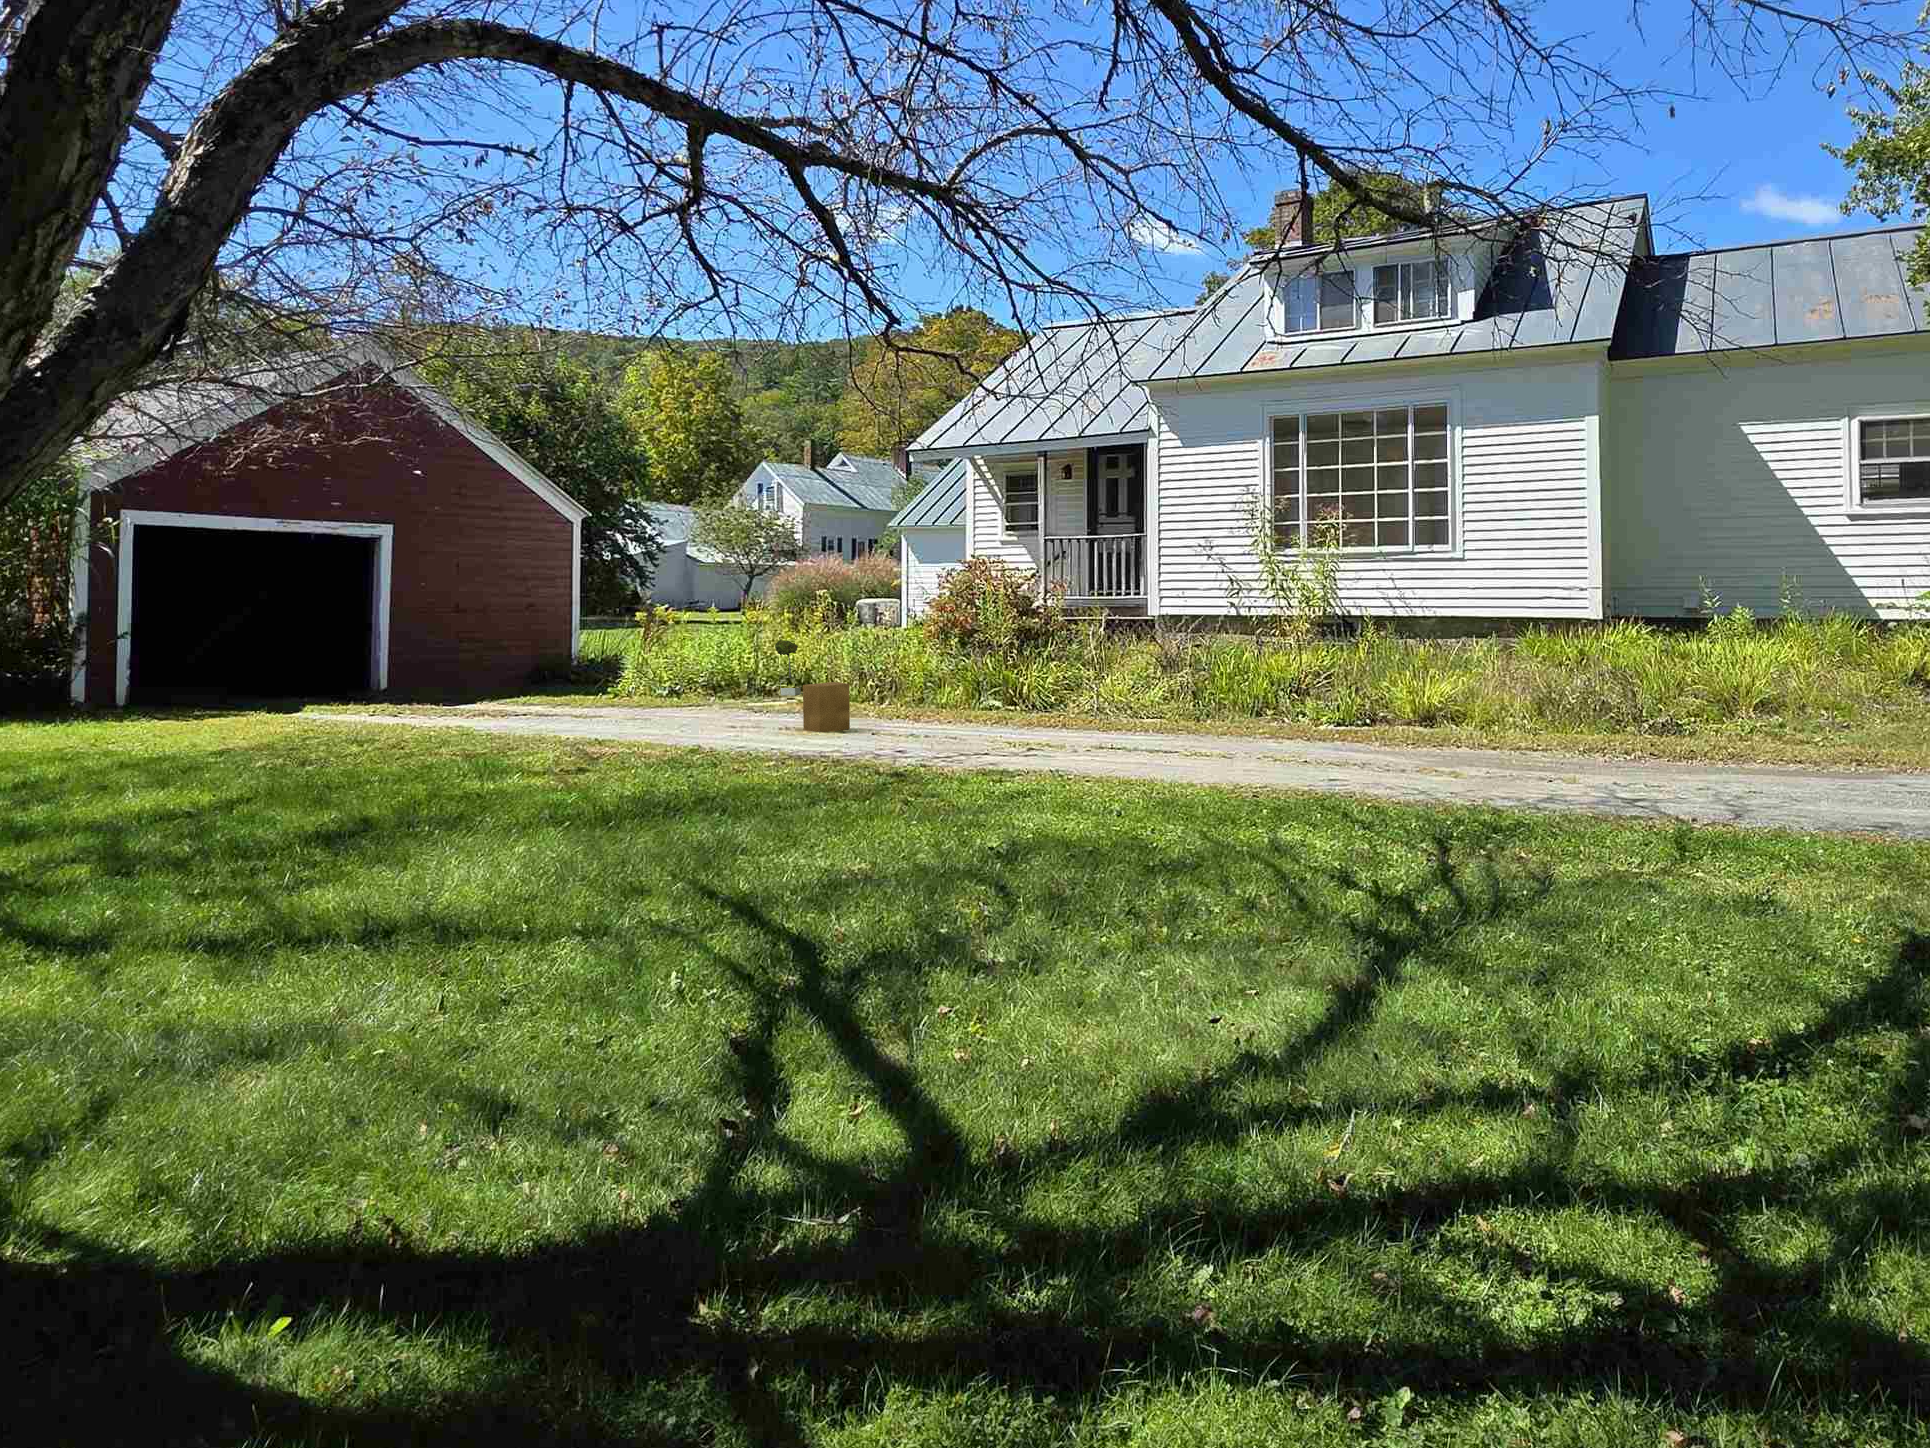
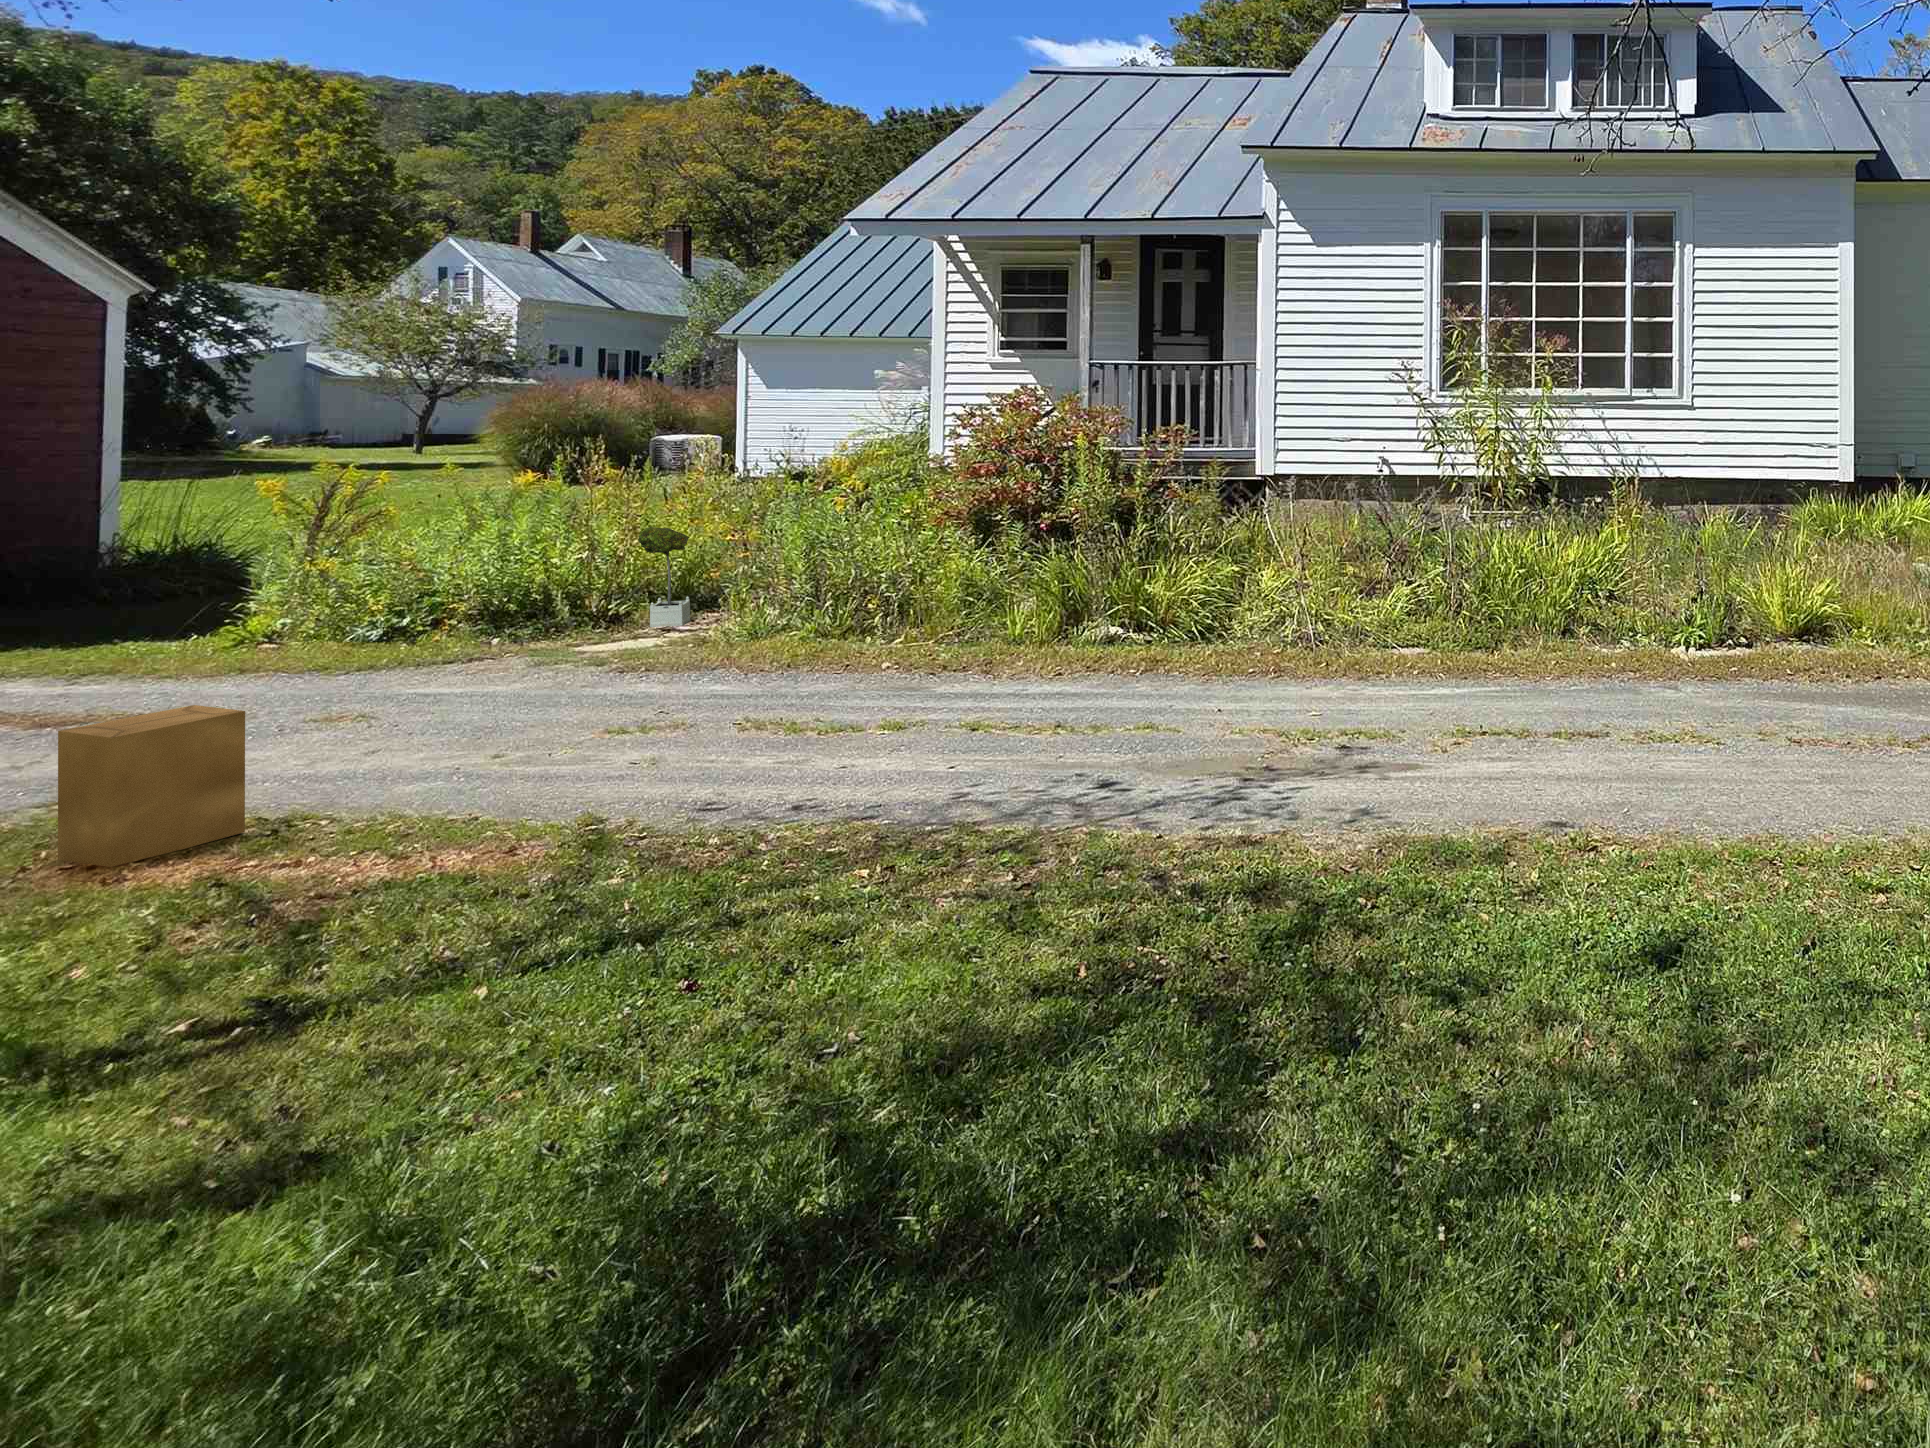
cardboard box: present [803,682,850,732] -> present [58,705,245,867]

